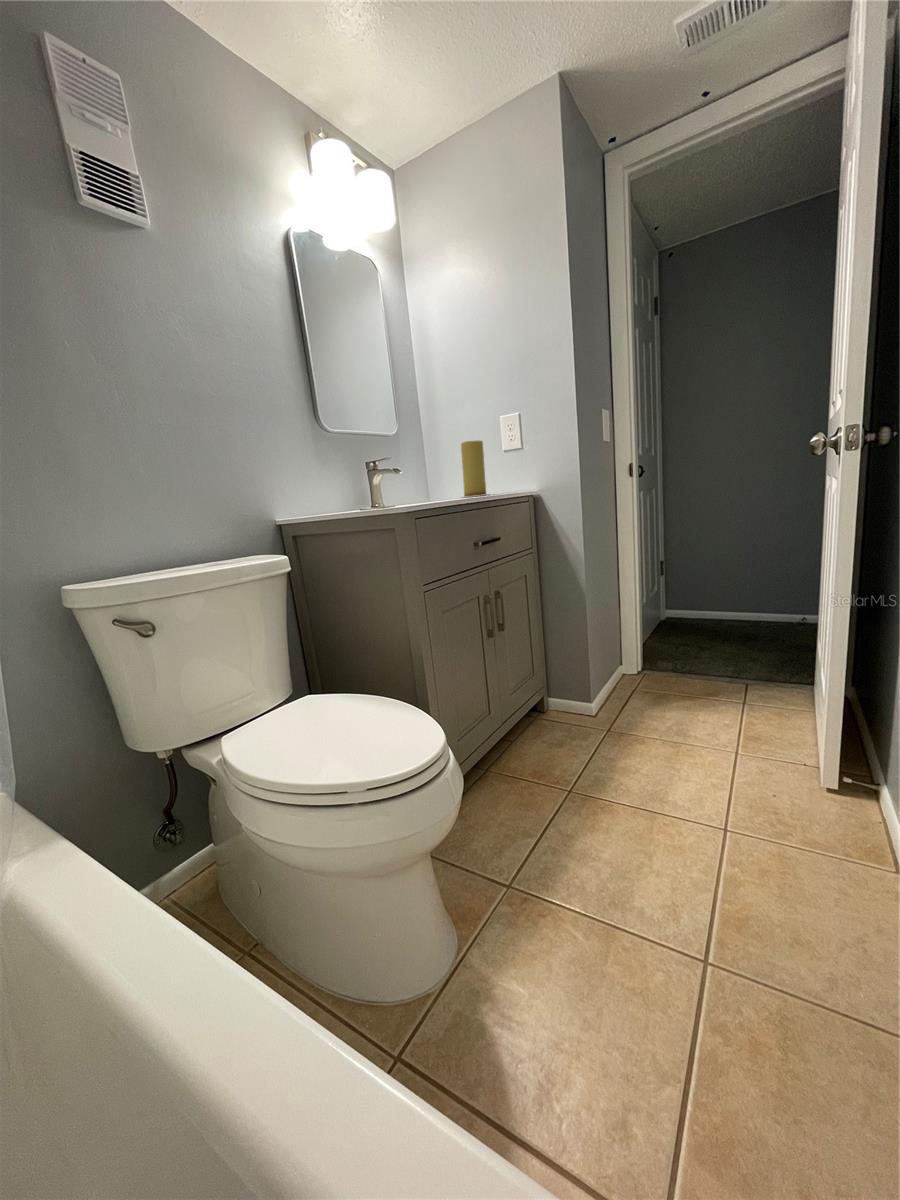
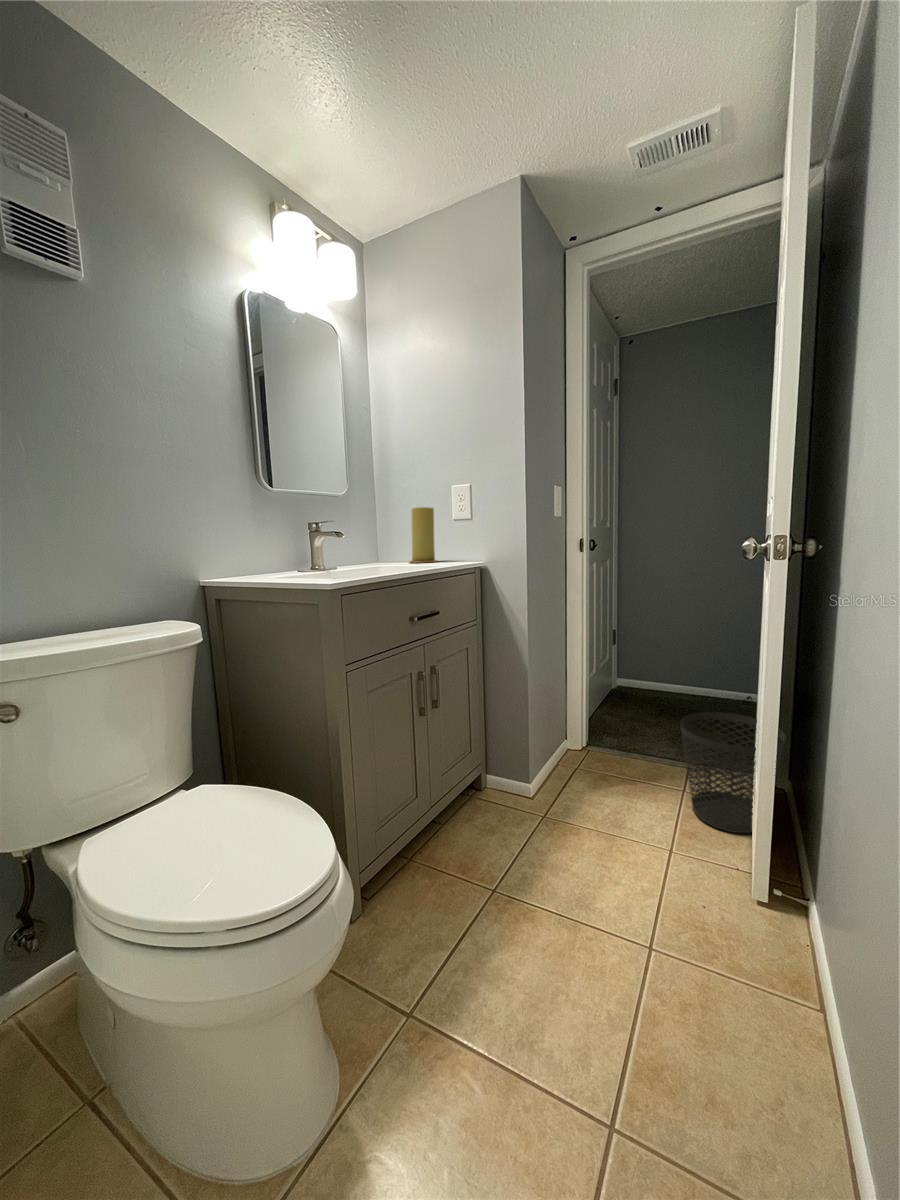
wastebasket: none [741,624,852,736] -> present [680,712,786,833]

